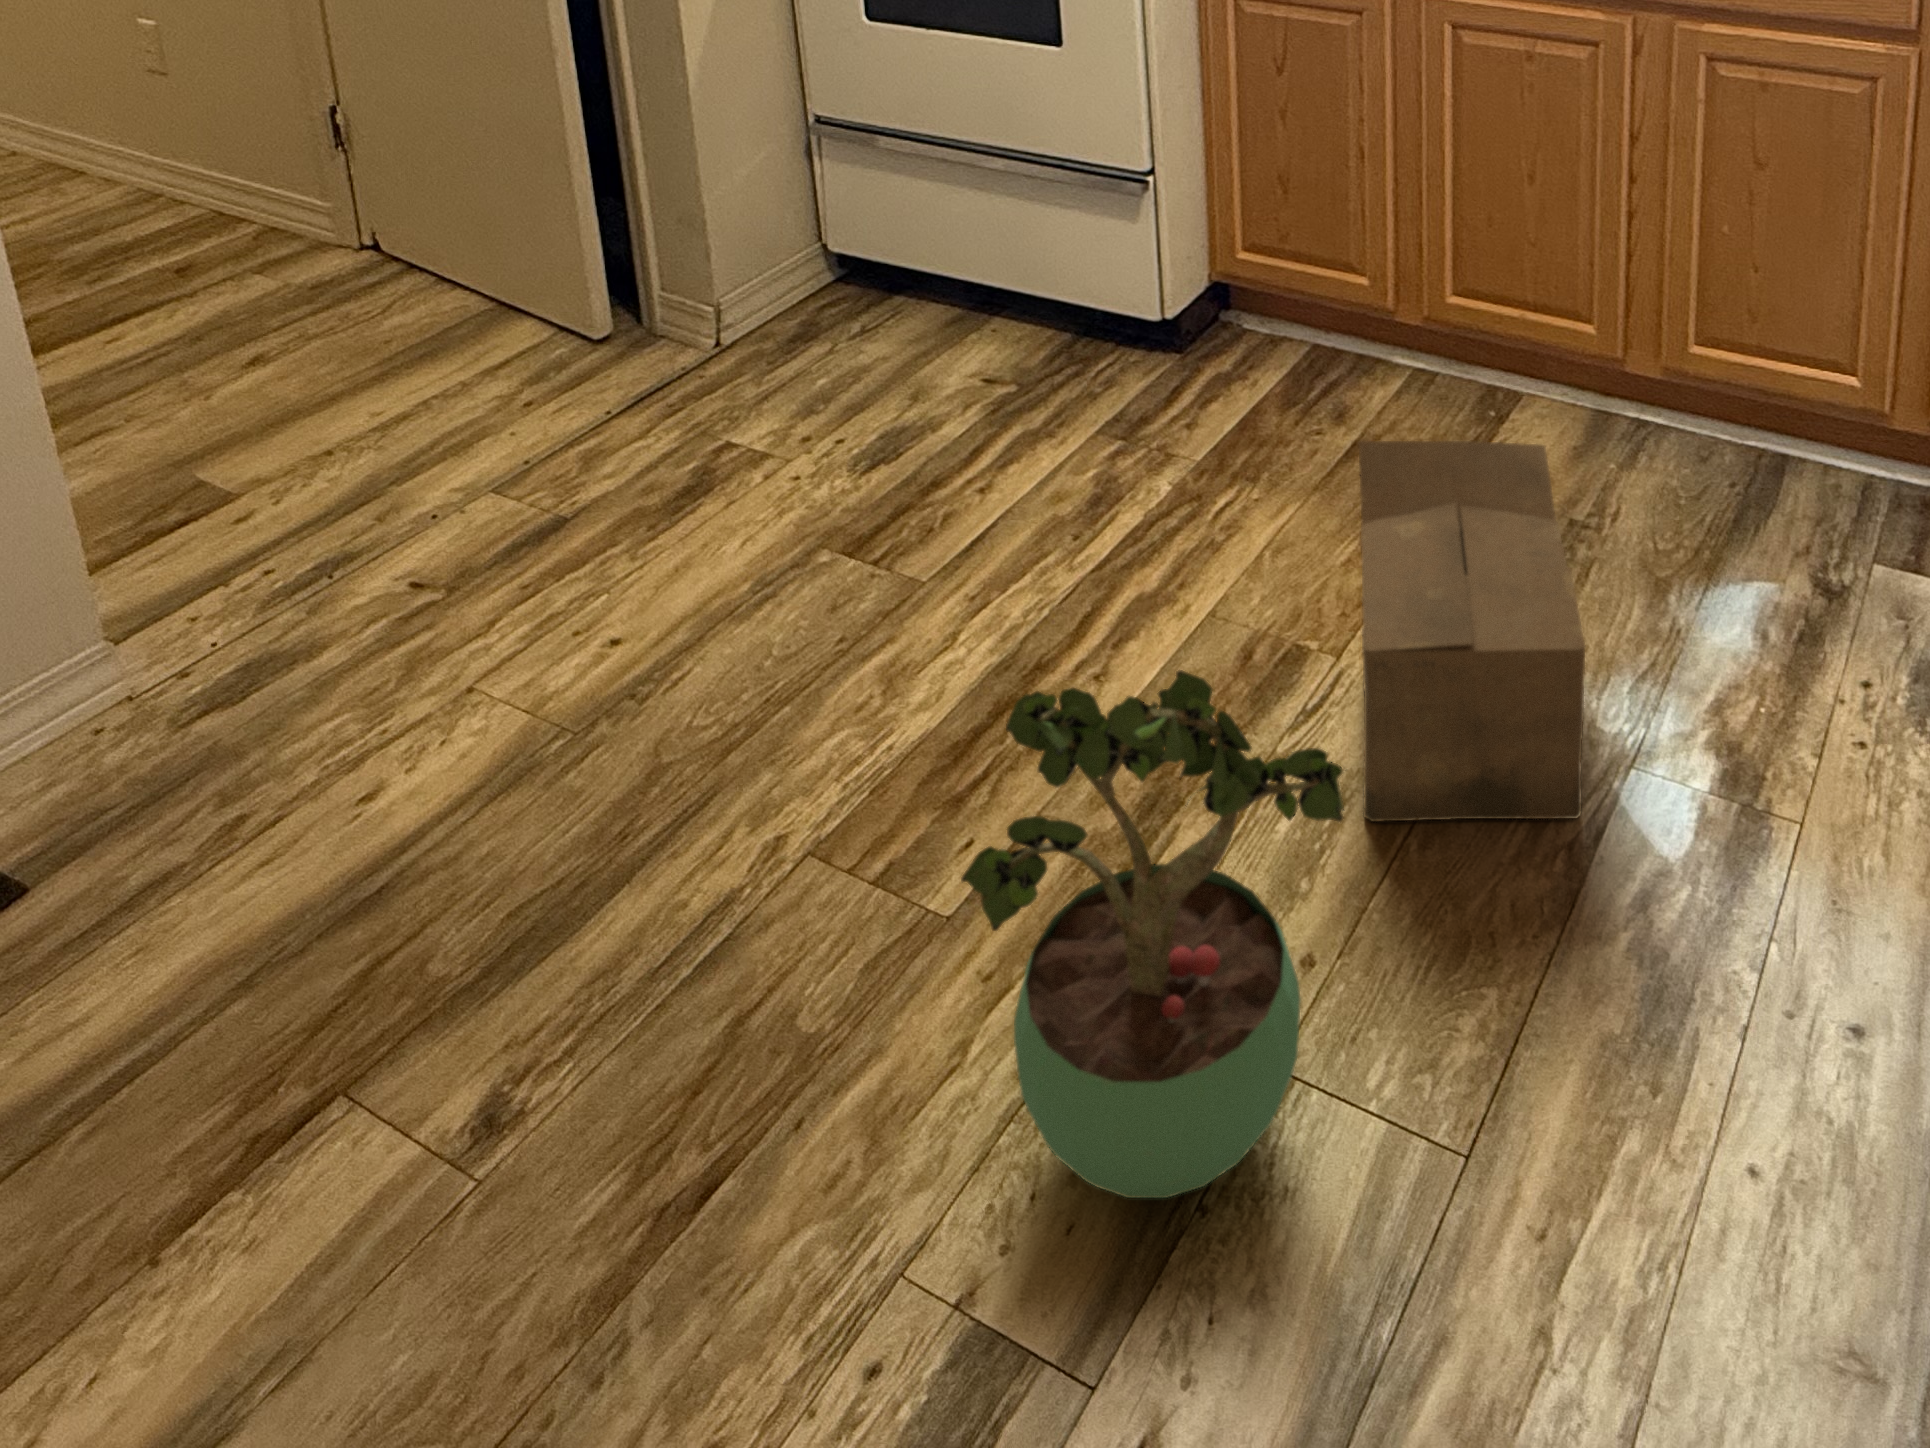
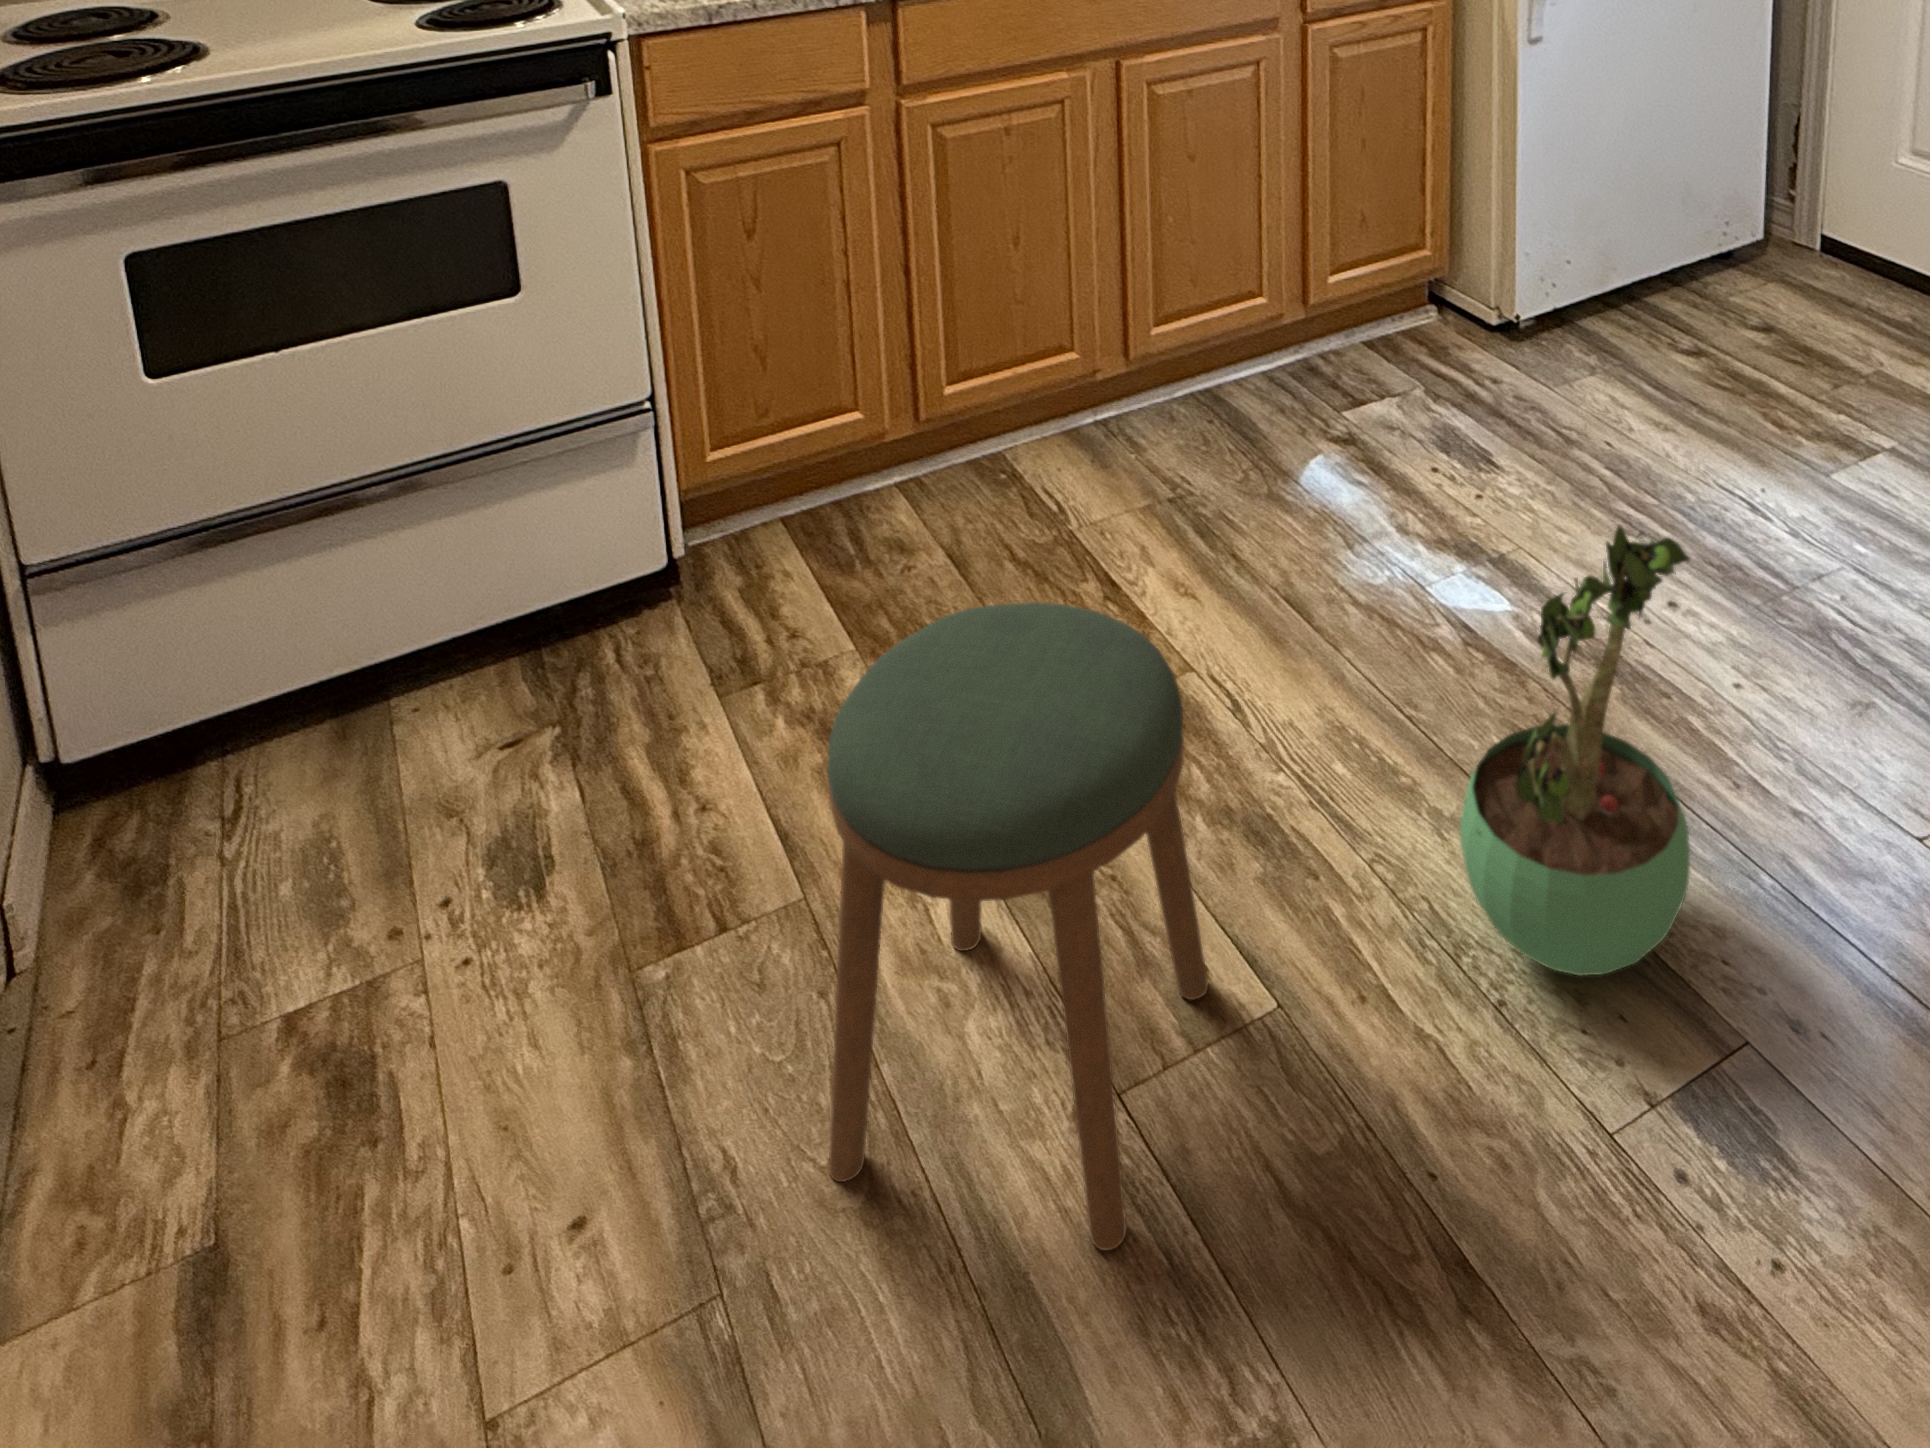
stool: none [603,381,954,928] -> present [827,602,1209,1251]
cardboard box: present [1359,441,1585,822] -> none [1174,408,1452,719]

